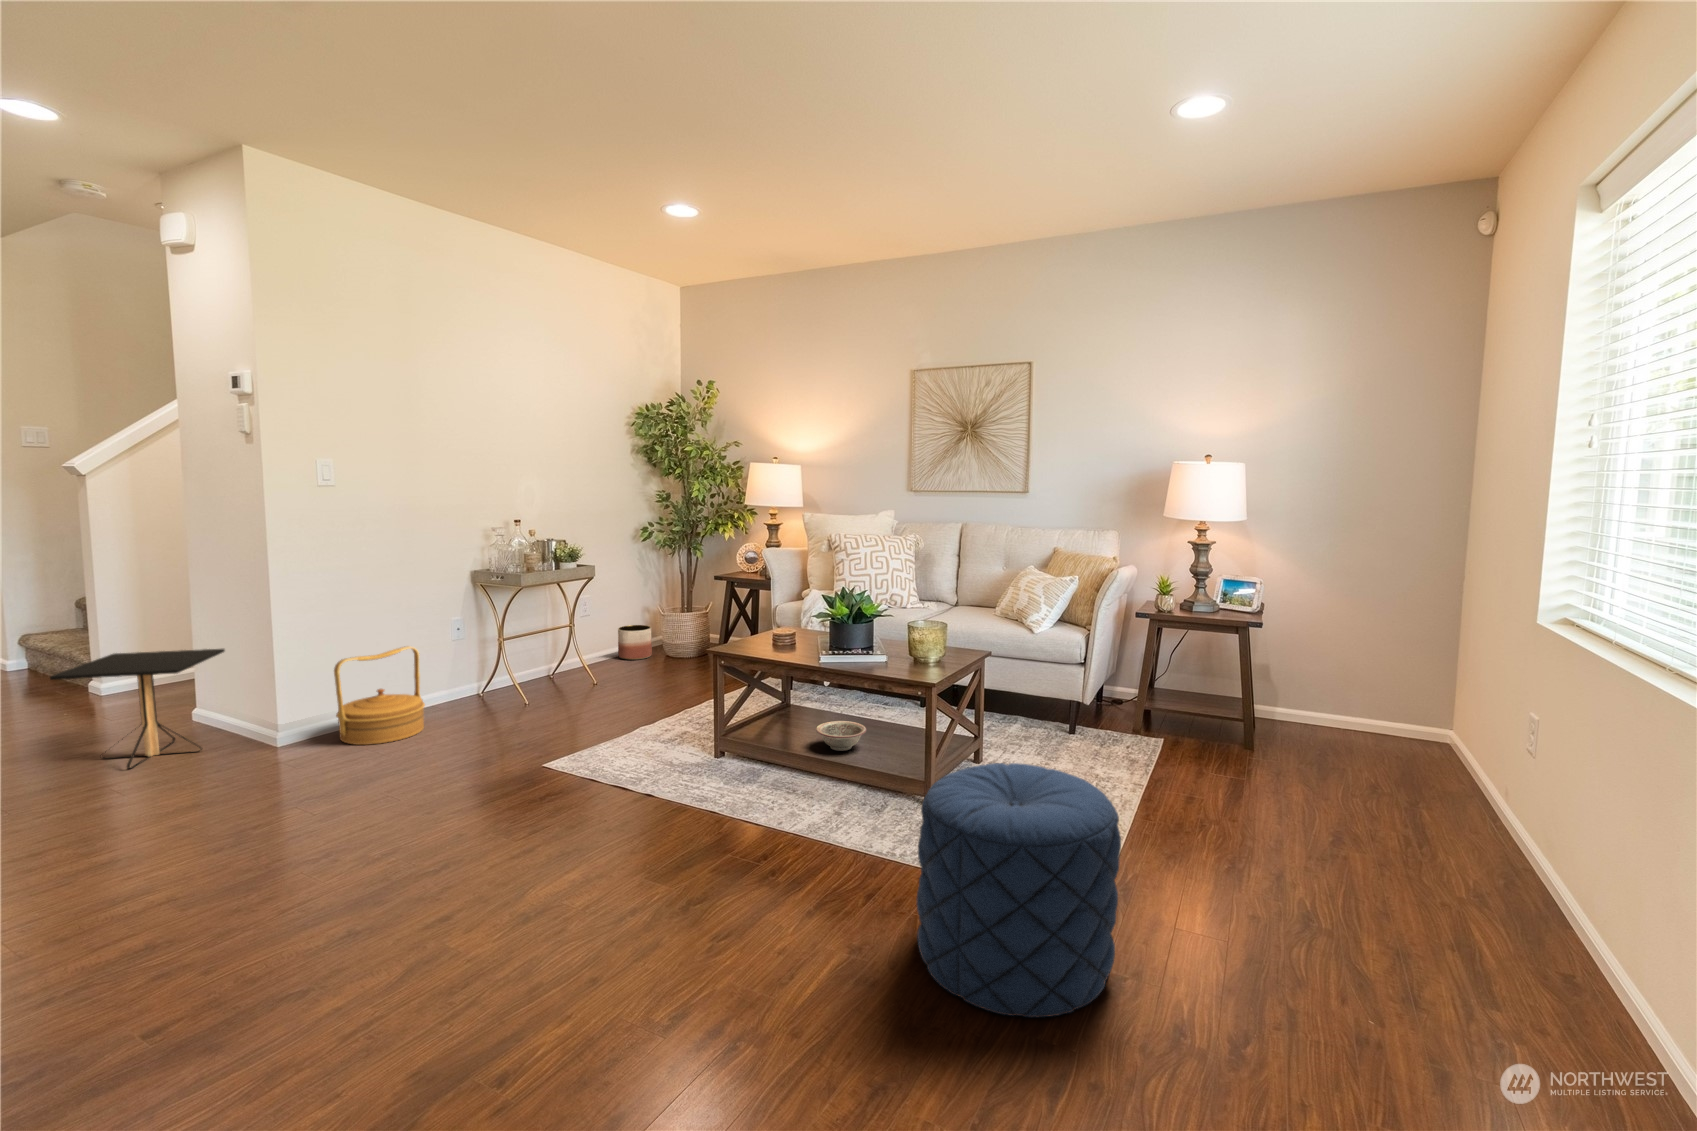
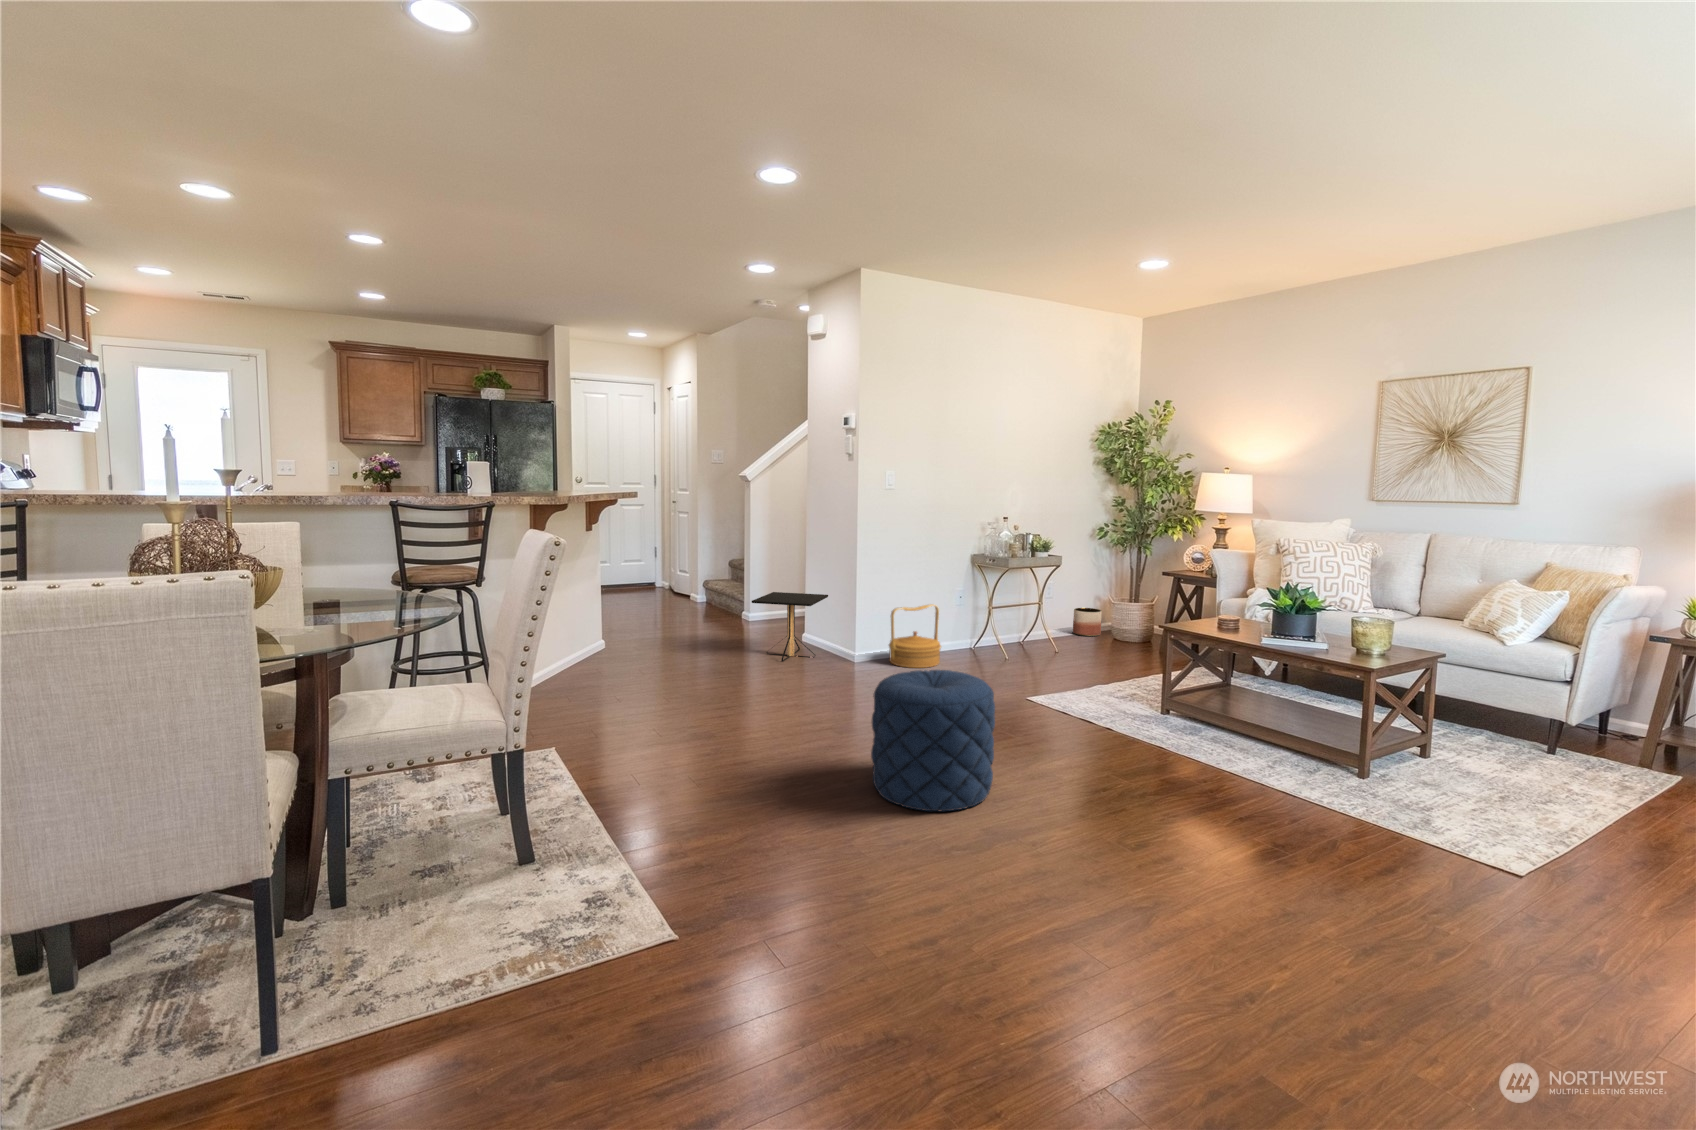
decorative bowl: present [816,721,866,751] -> none [1253,699,1304,724]
pouf: present [917,763,1121,1017] -> present [871,670,995,811]

